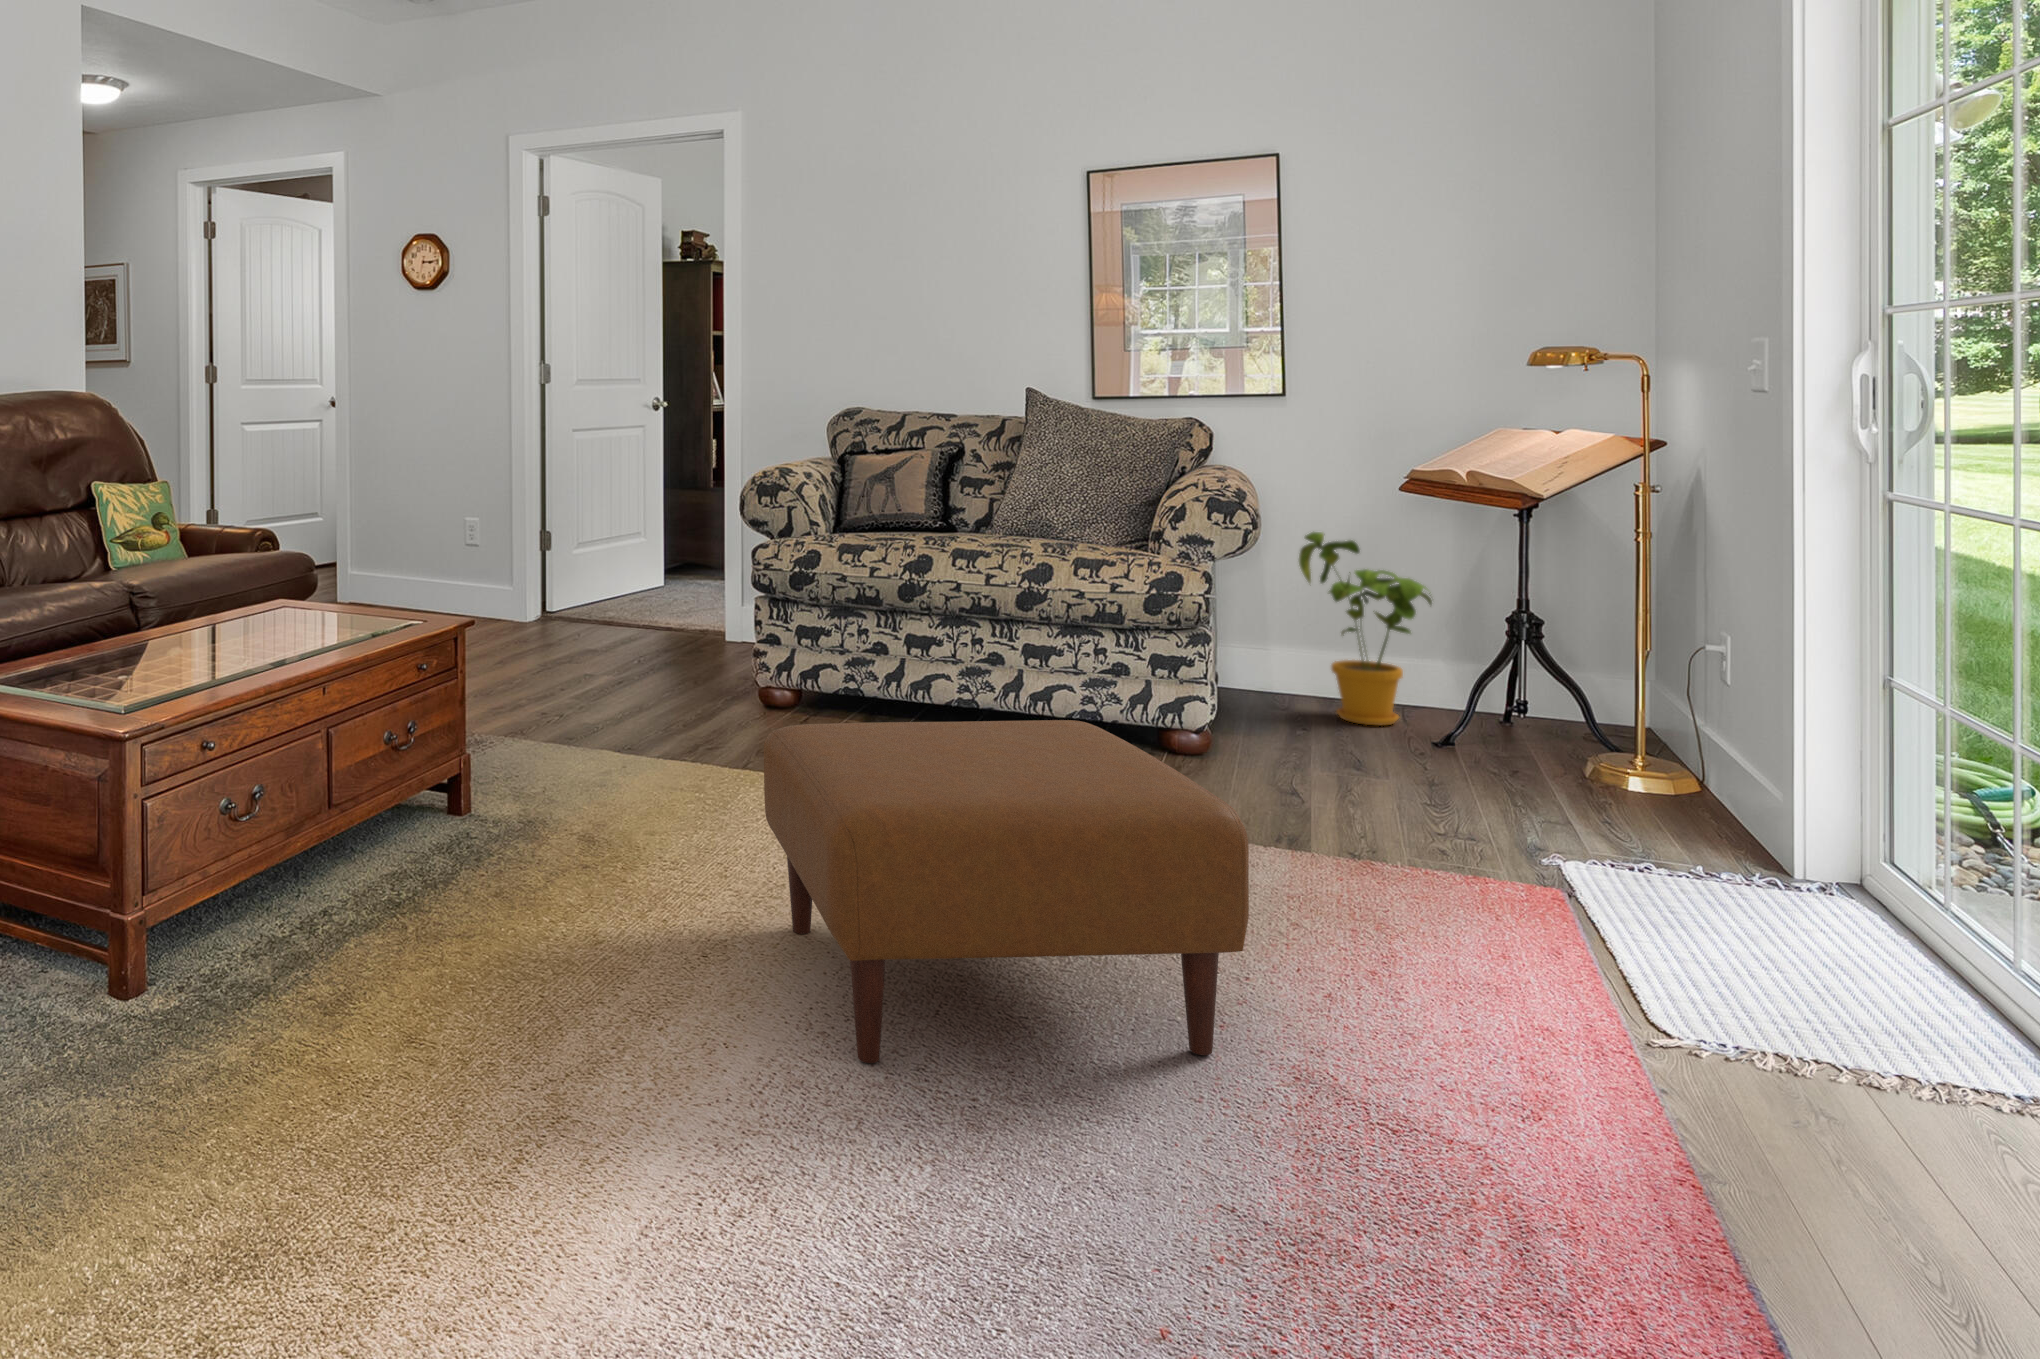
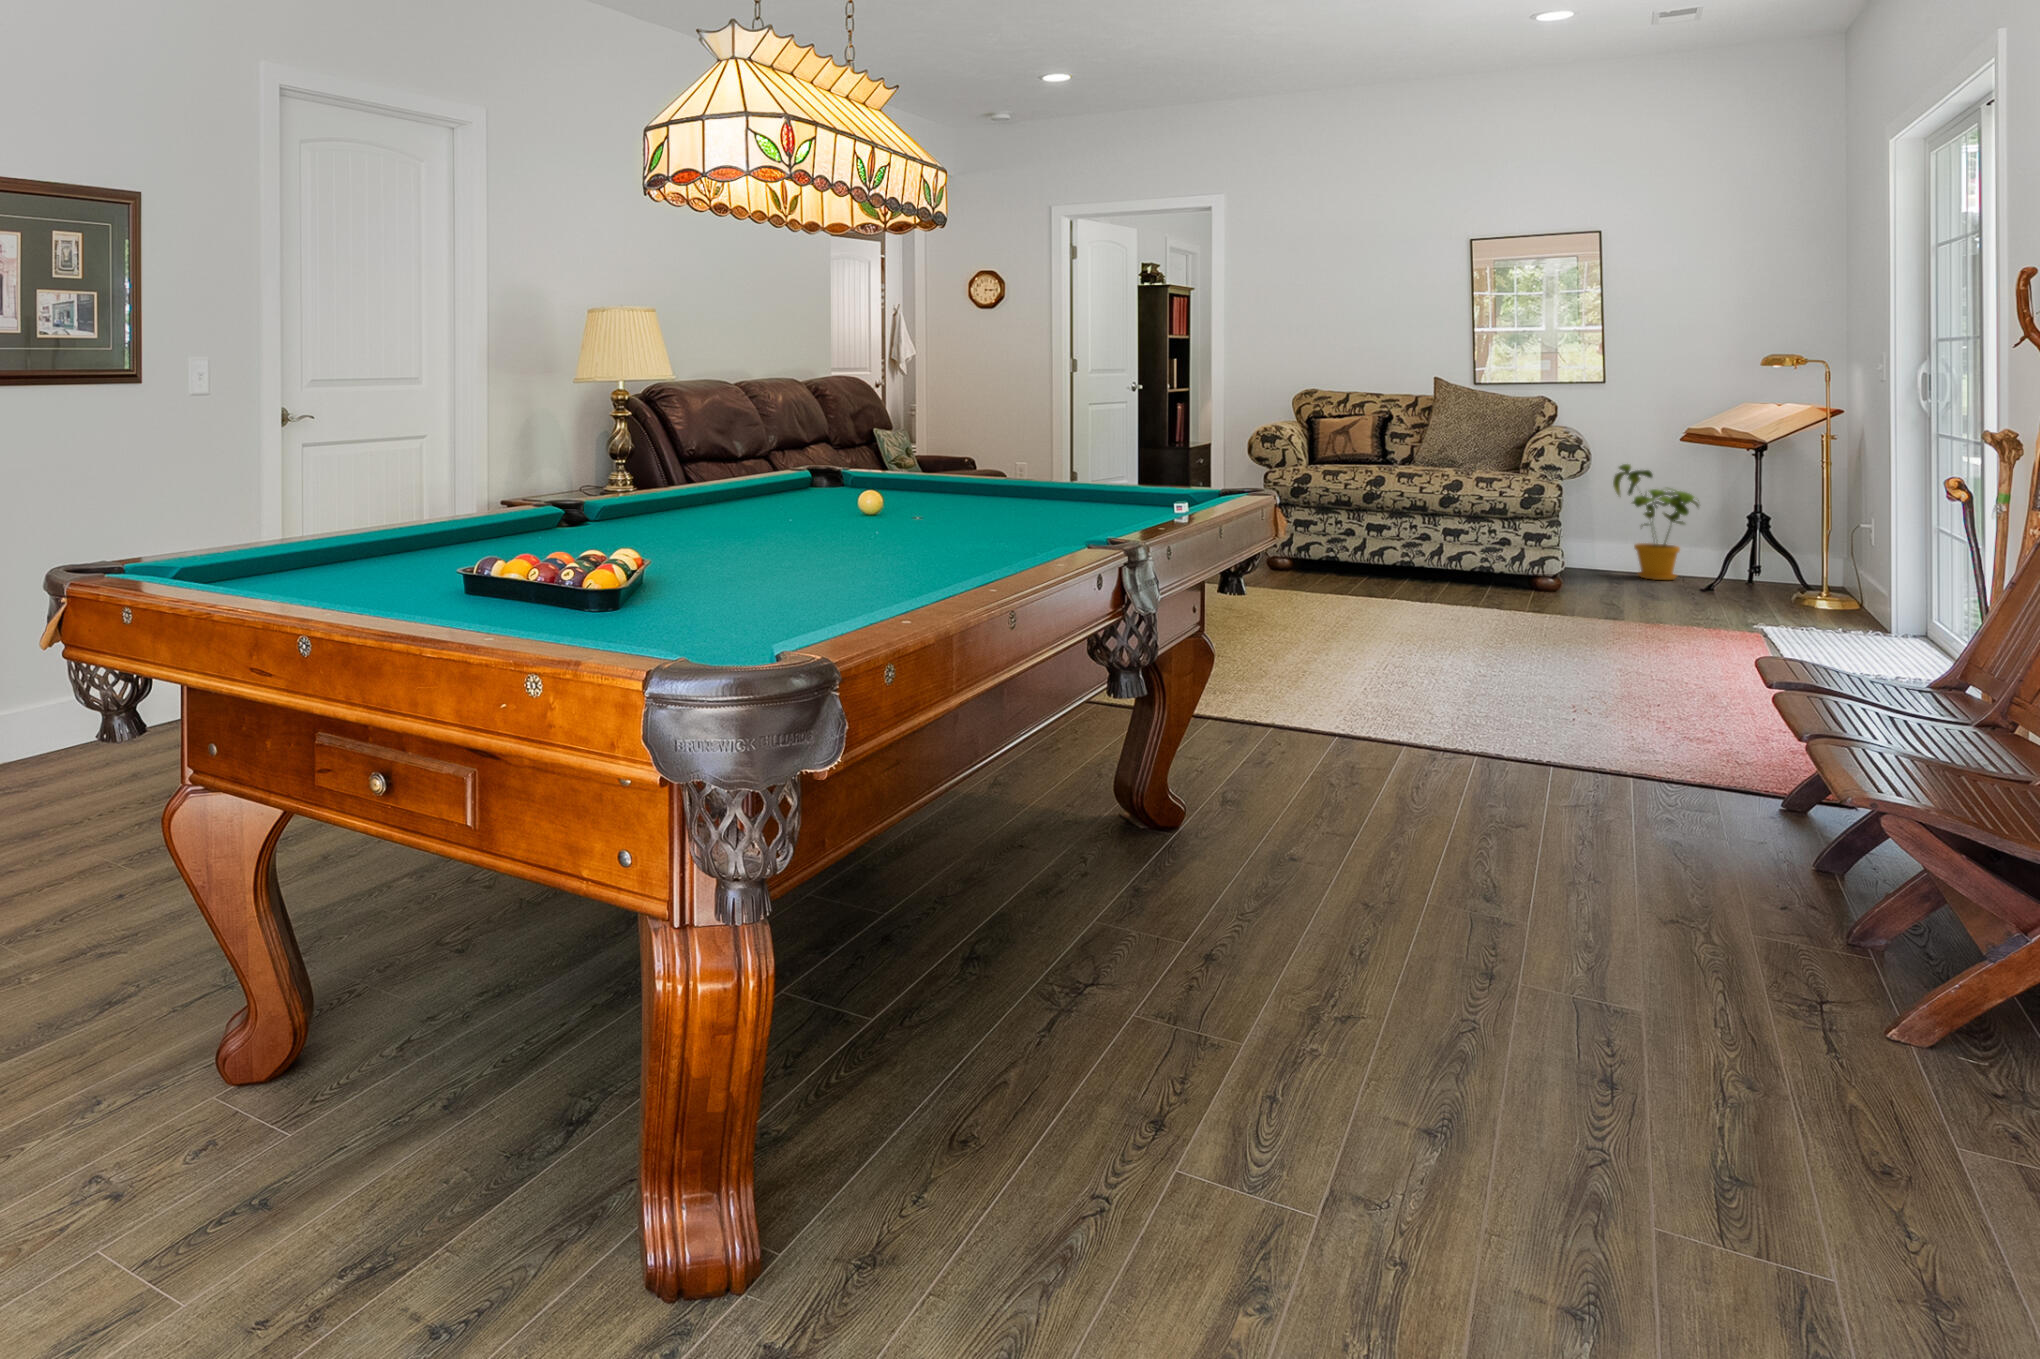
ottoman: present [764,720,1249,1063] -> none [1363,539,1625,669]

